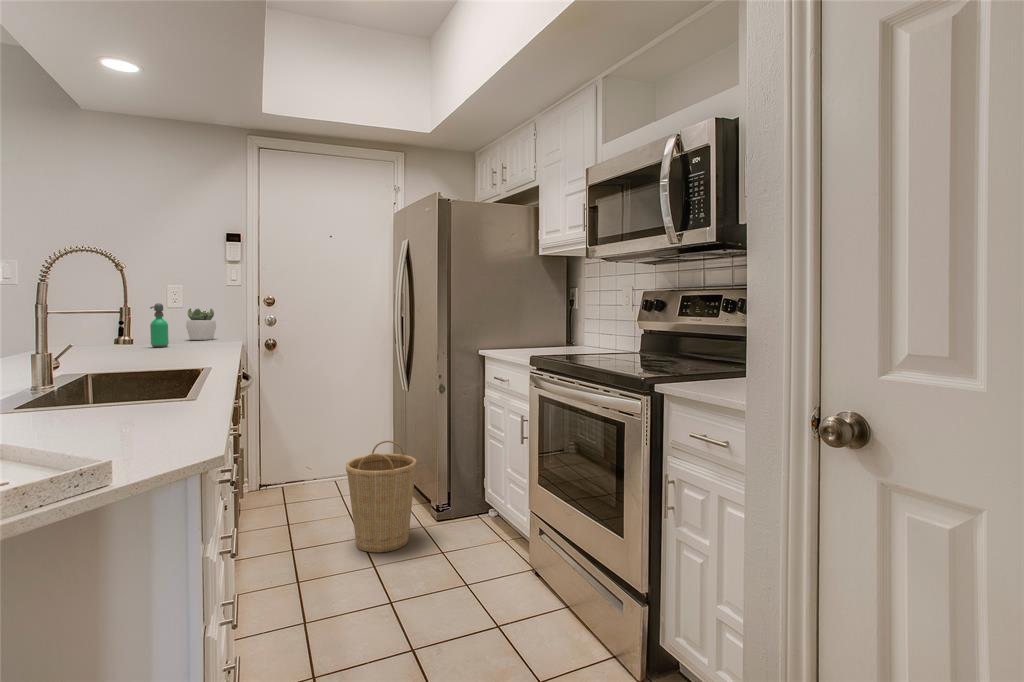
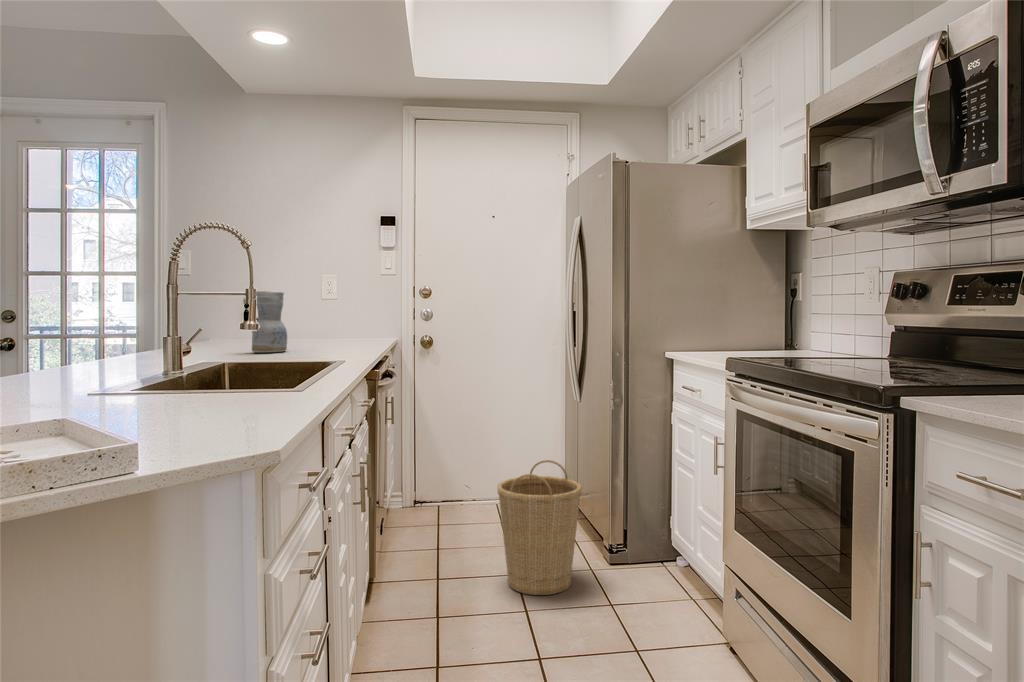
ceramic pitcher: none [88,298,137,357] -> present [243,291,287,353]
soap dispenser: present [150,303,169,347] -> none [304,297,321,344]
succulent plant: present [186,308,216,340] -> none [341,303,371,338]

